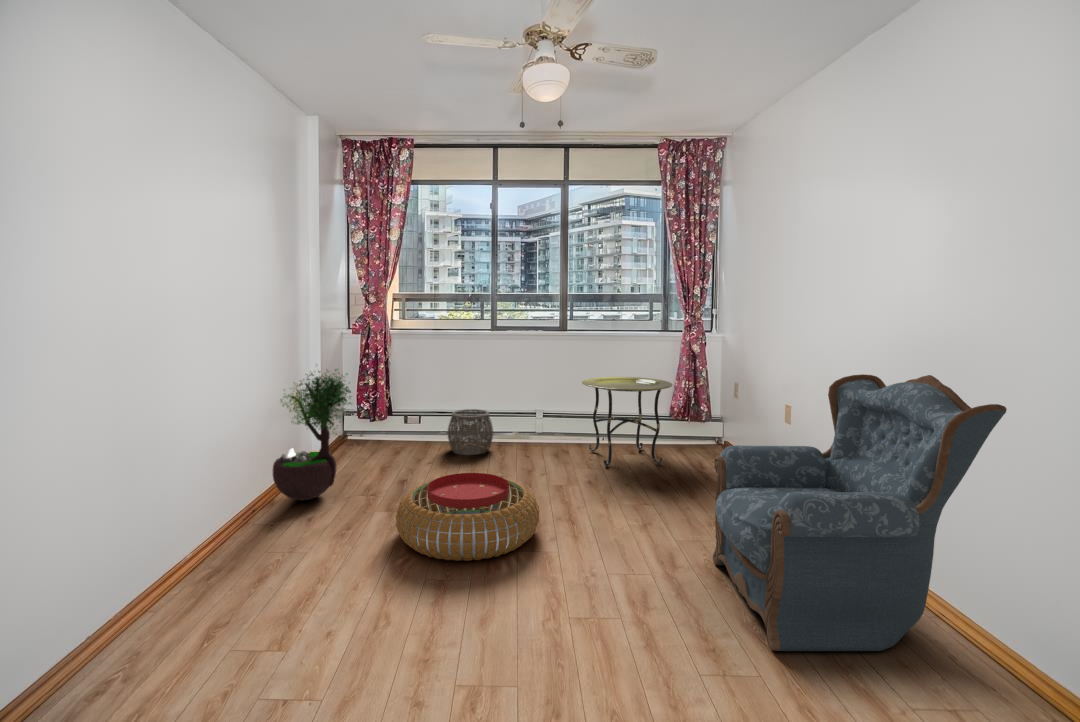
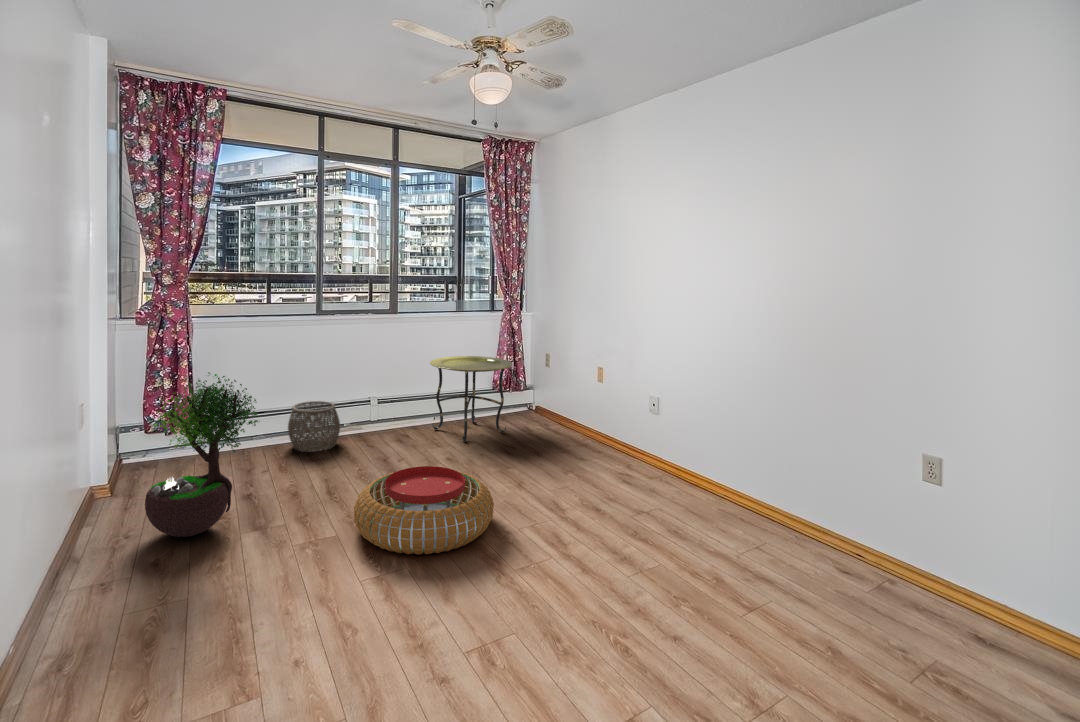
armchair: present [713,374,1007,651] -> none [624,354,815,549]

